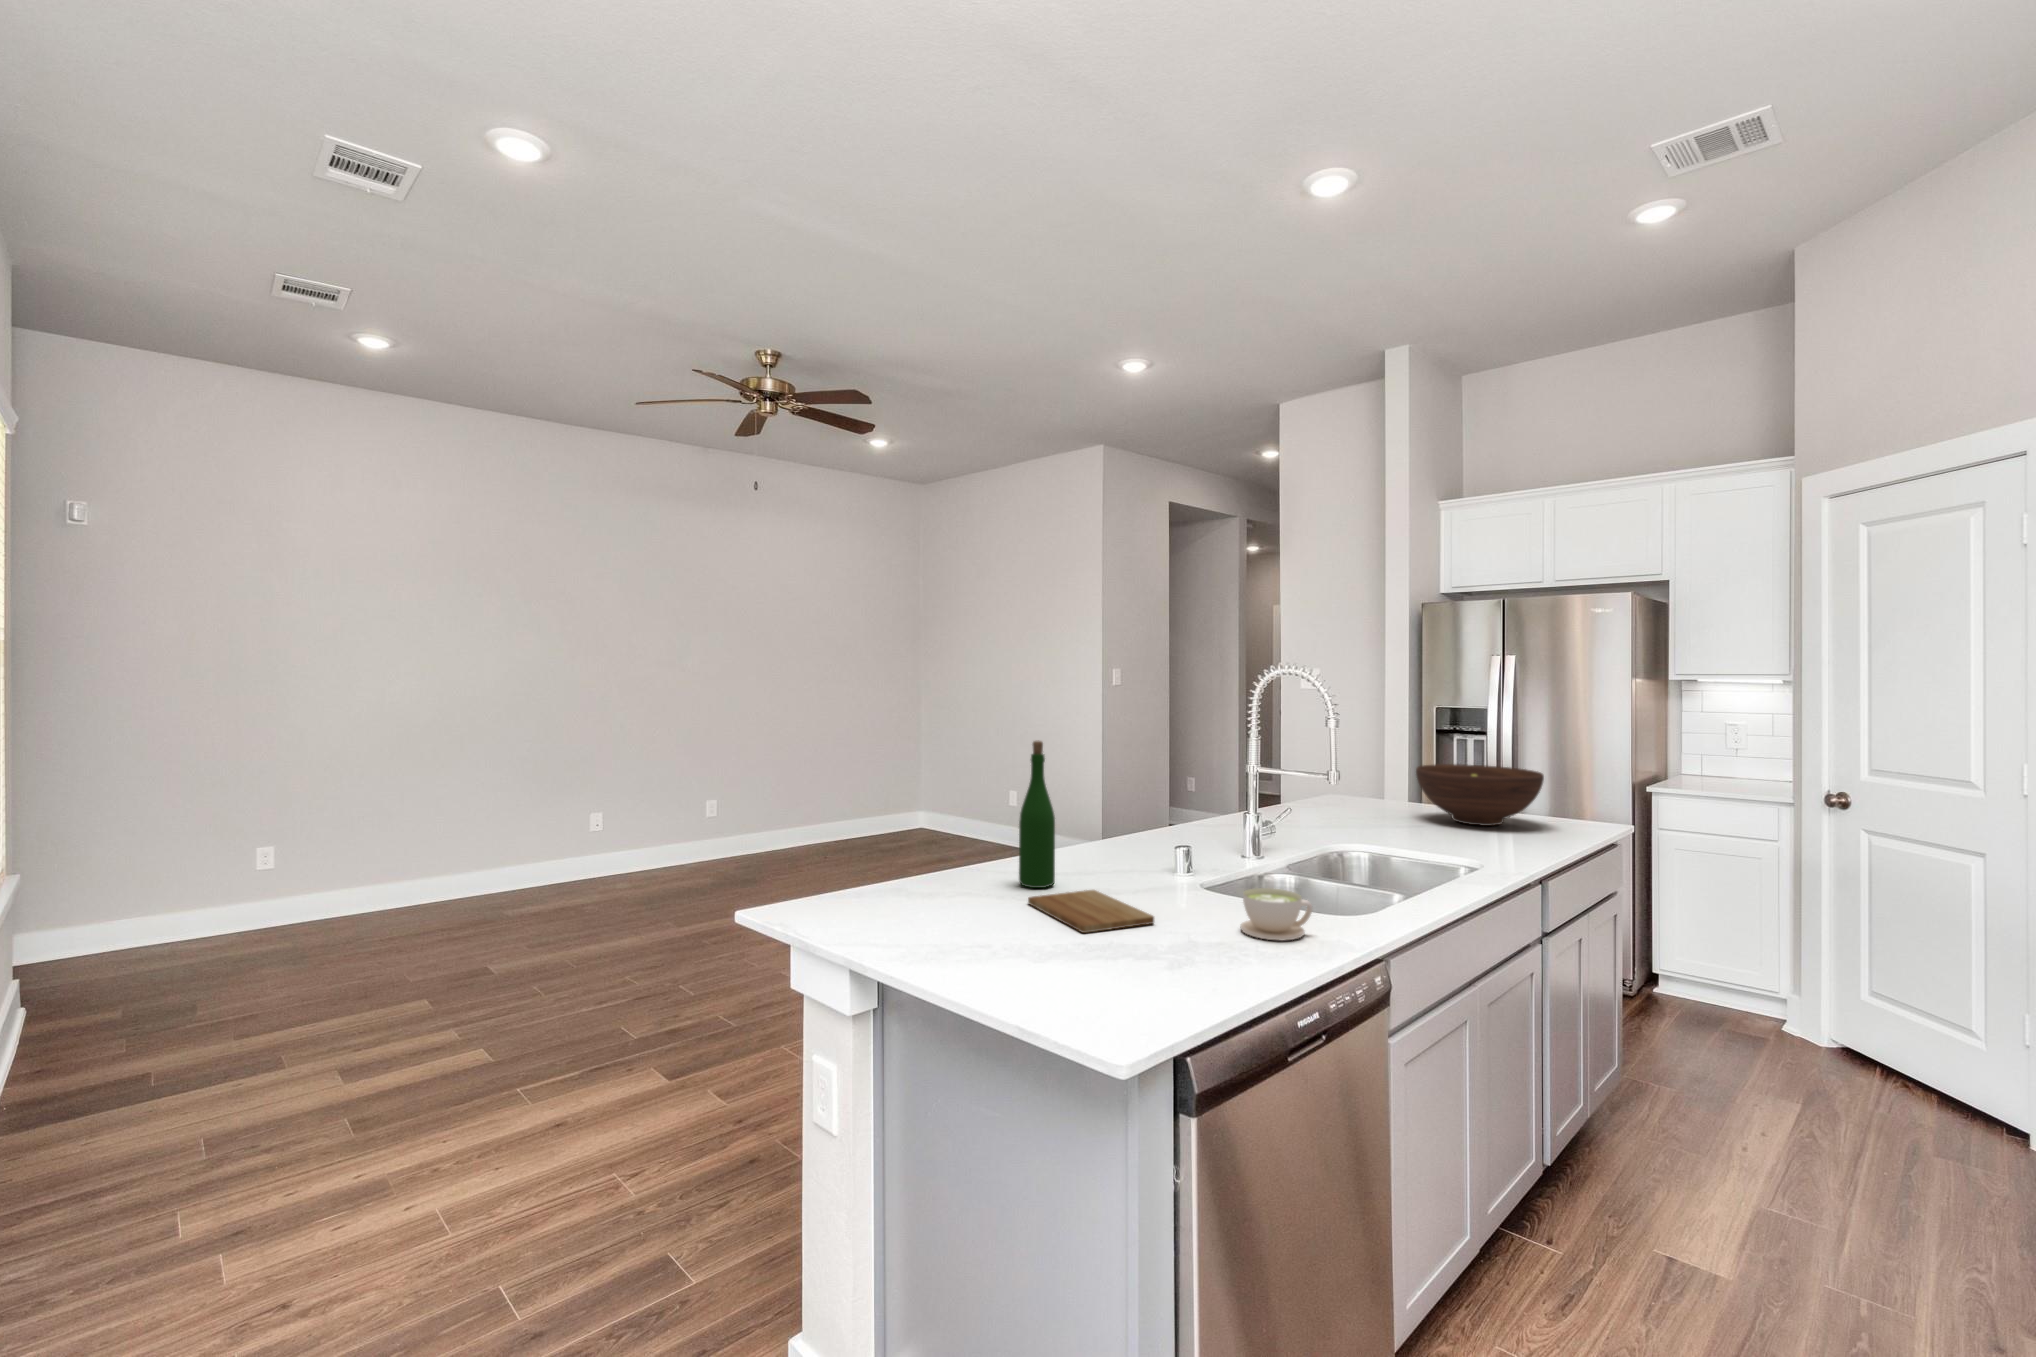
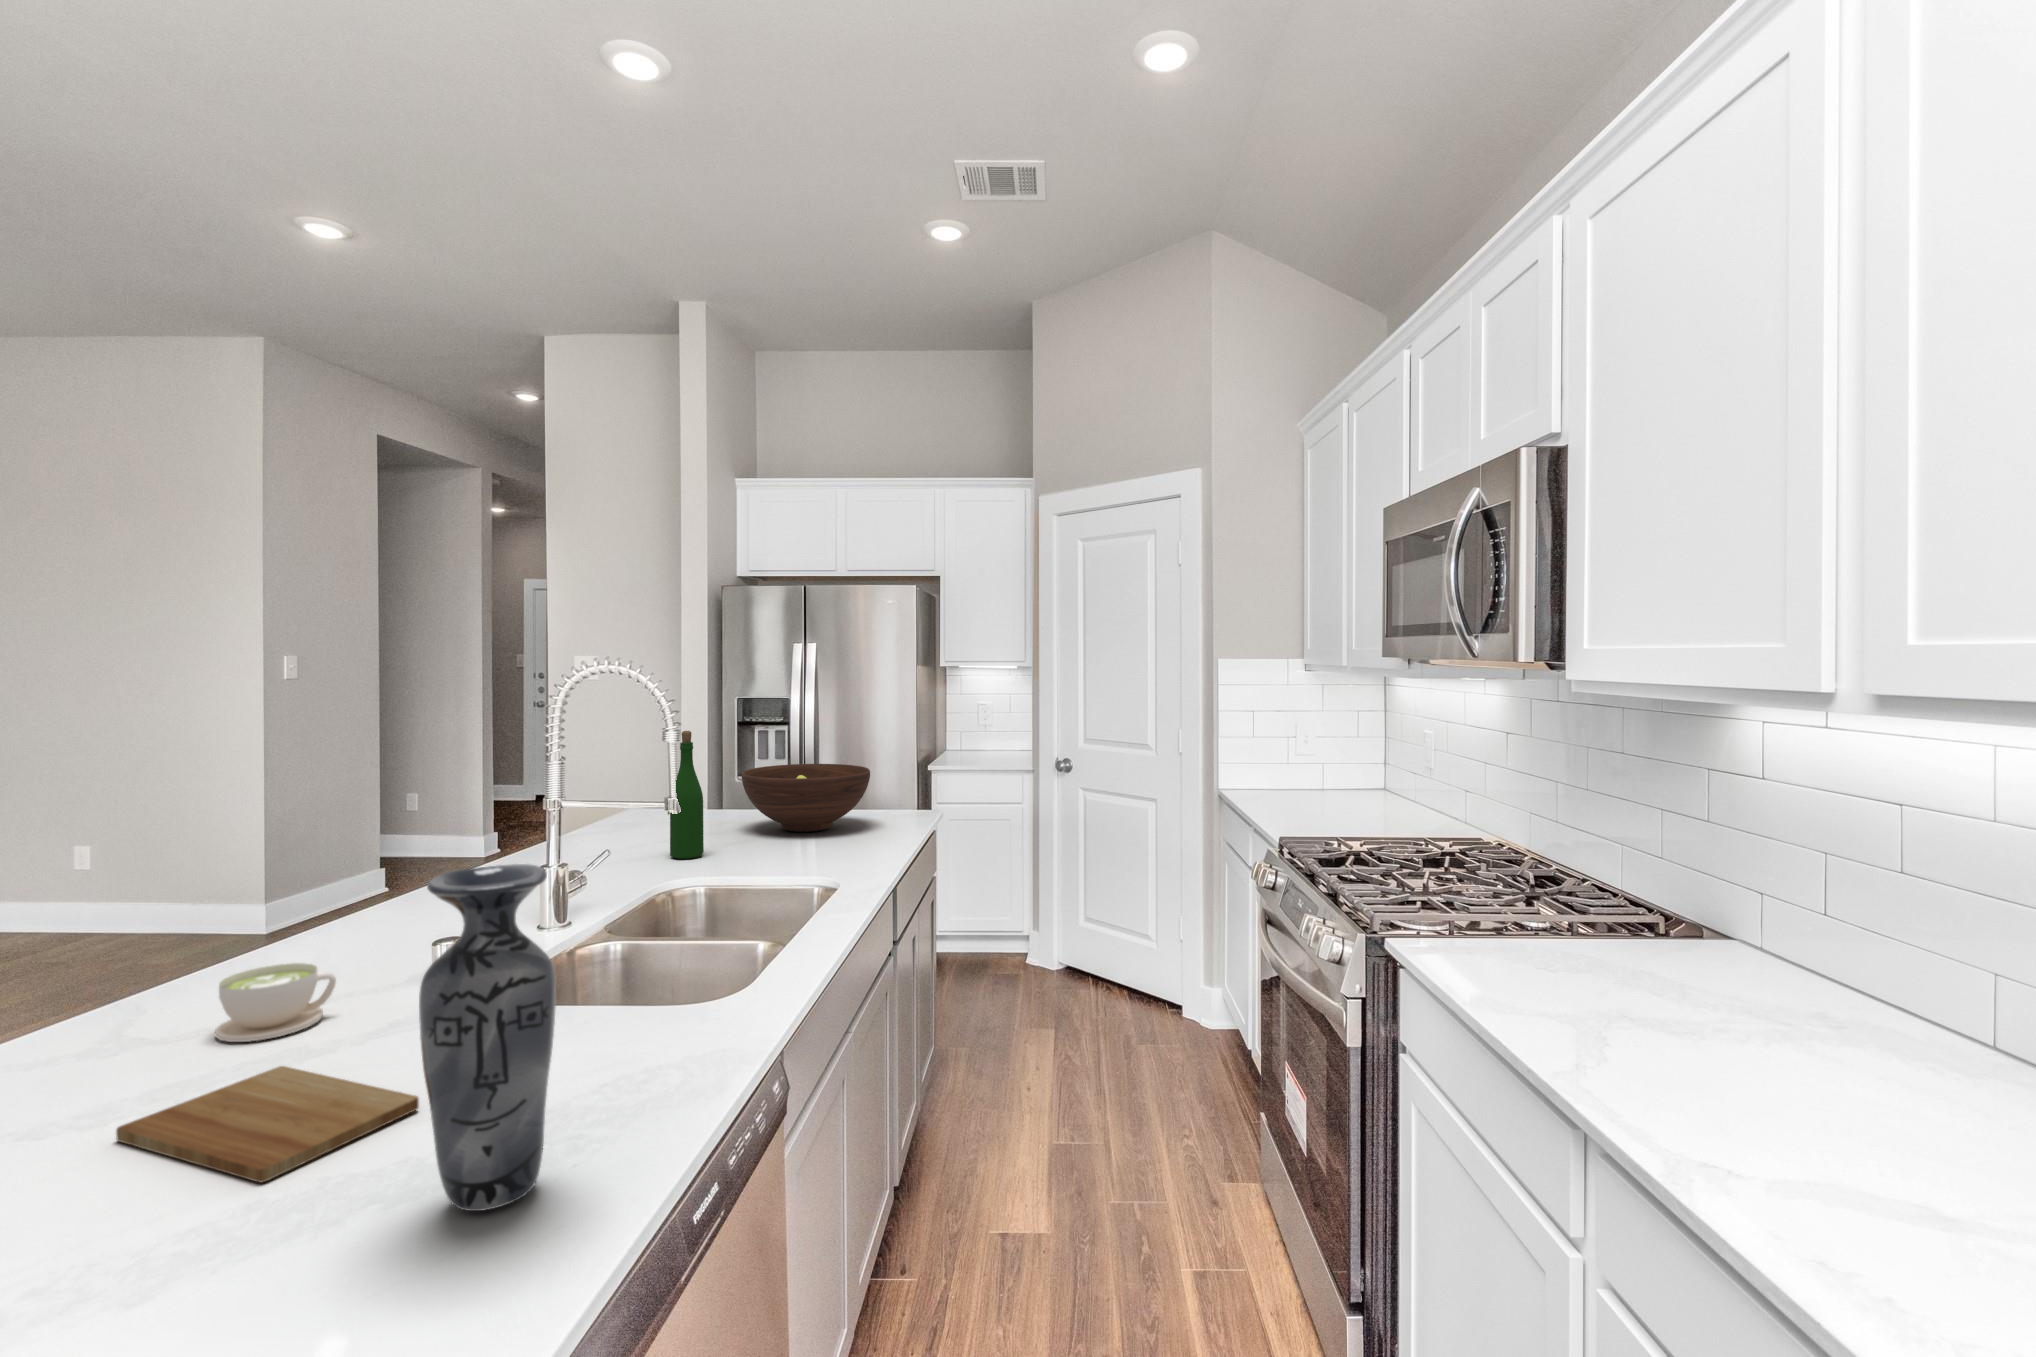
wine bottle: present [1019,741,1055,888] -> present [670,731,704,859]
vase: none [1149,780,1217,969] -> present [419,864,556,1211]
coffee cup: present [1240,888,1312,940] -> present [215,963,336,1042]

